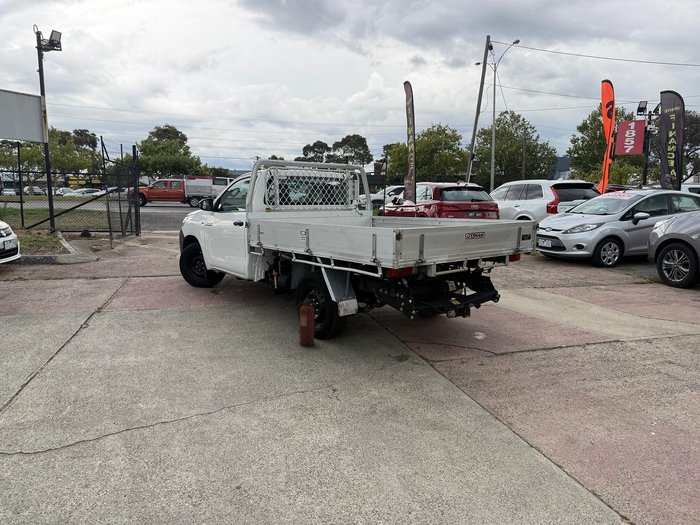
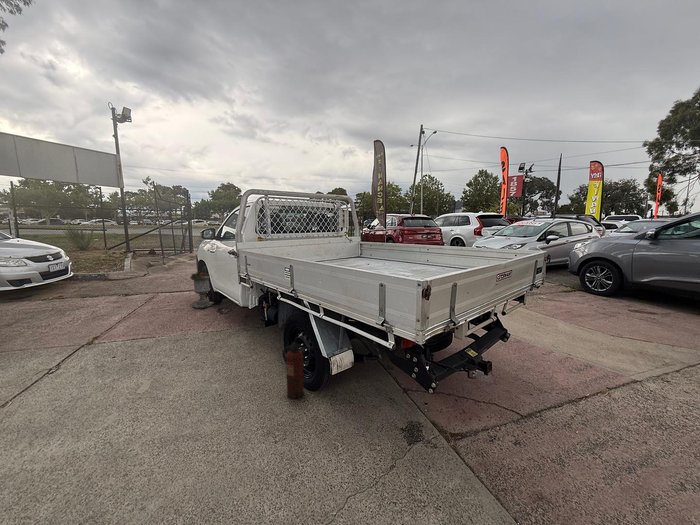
planter: none [177,249,201,291] -> present [190,272,214,309]

